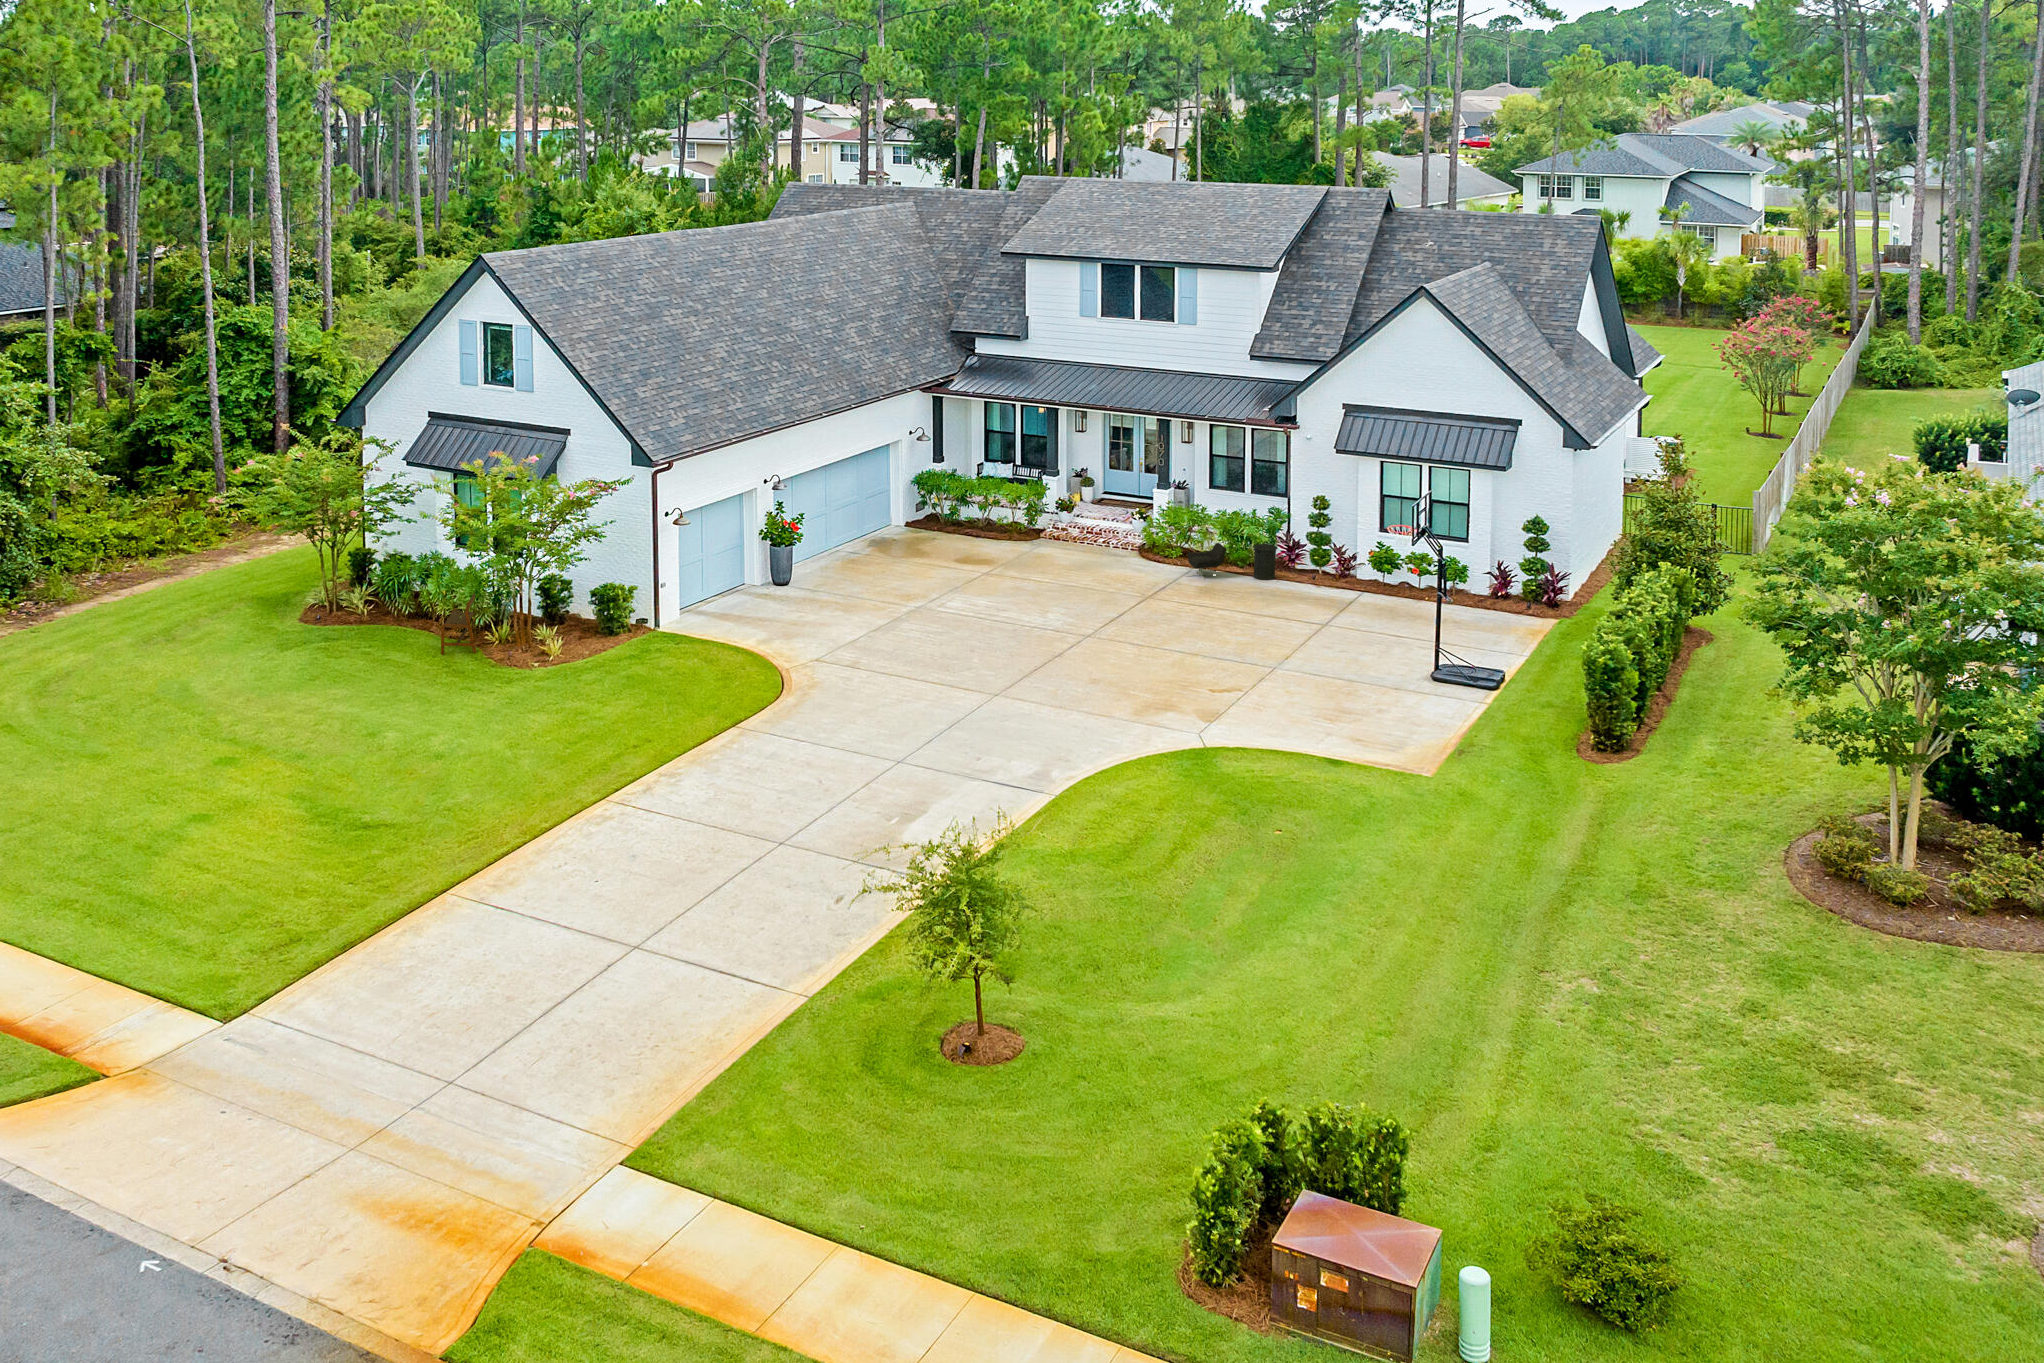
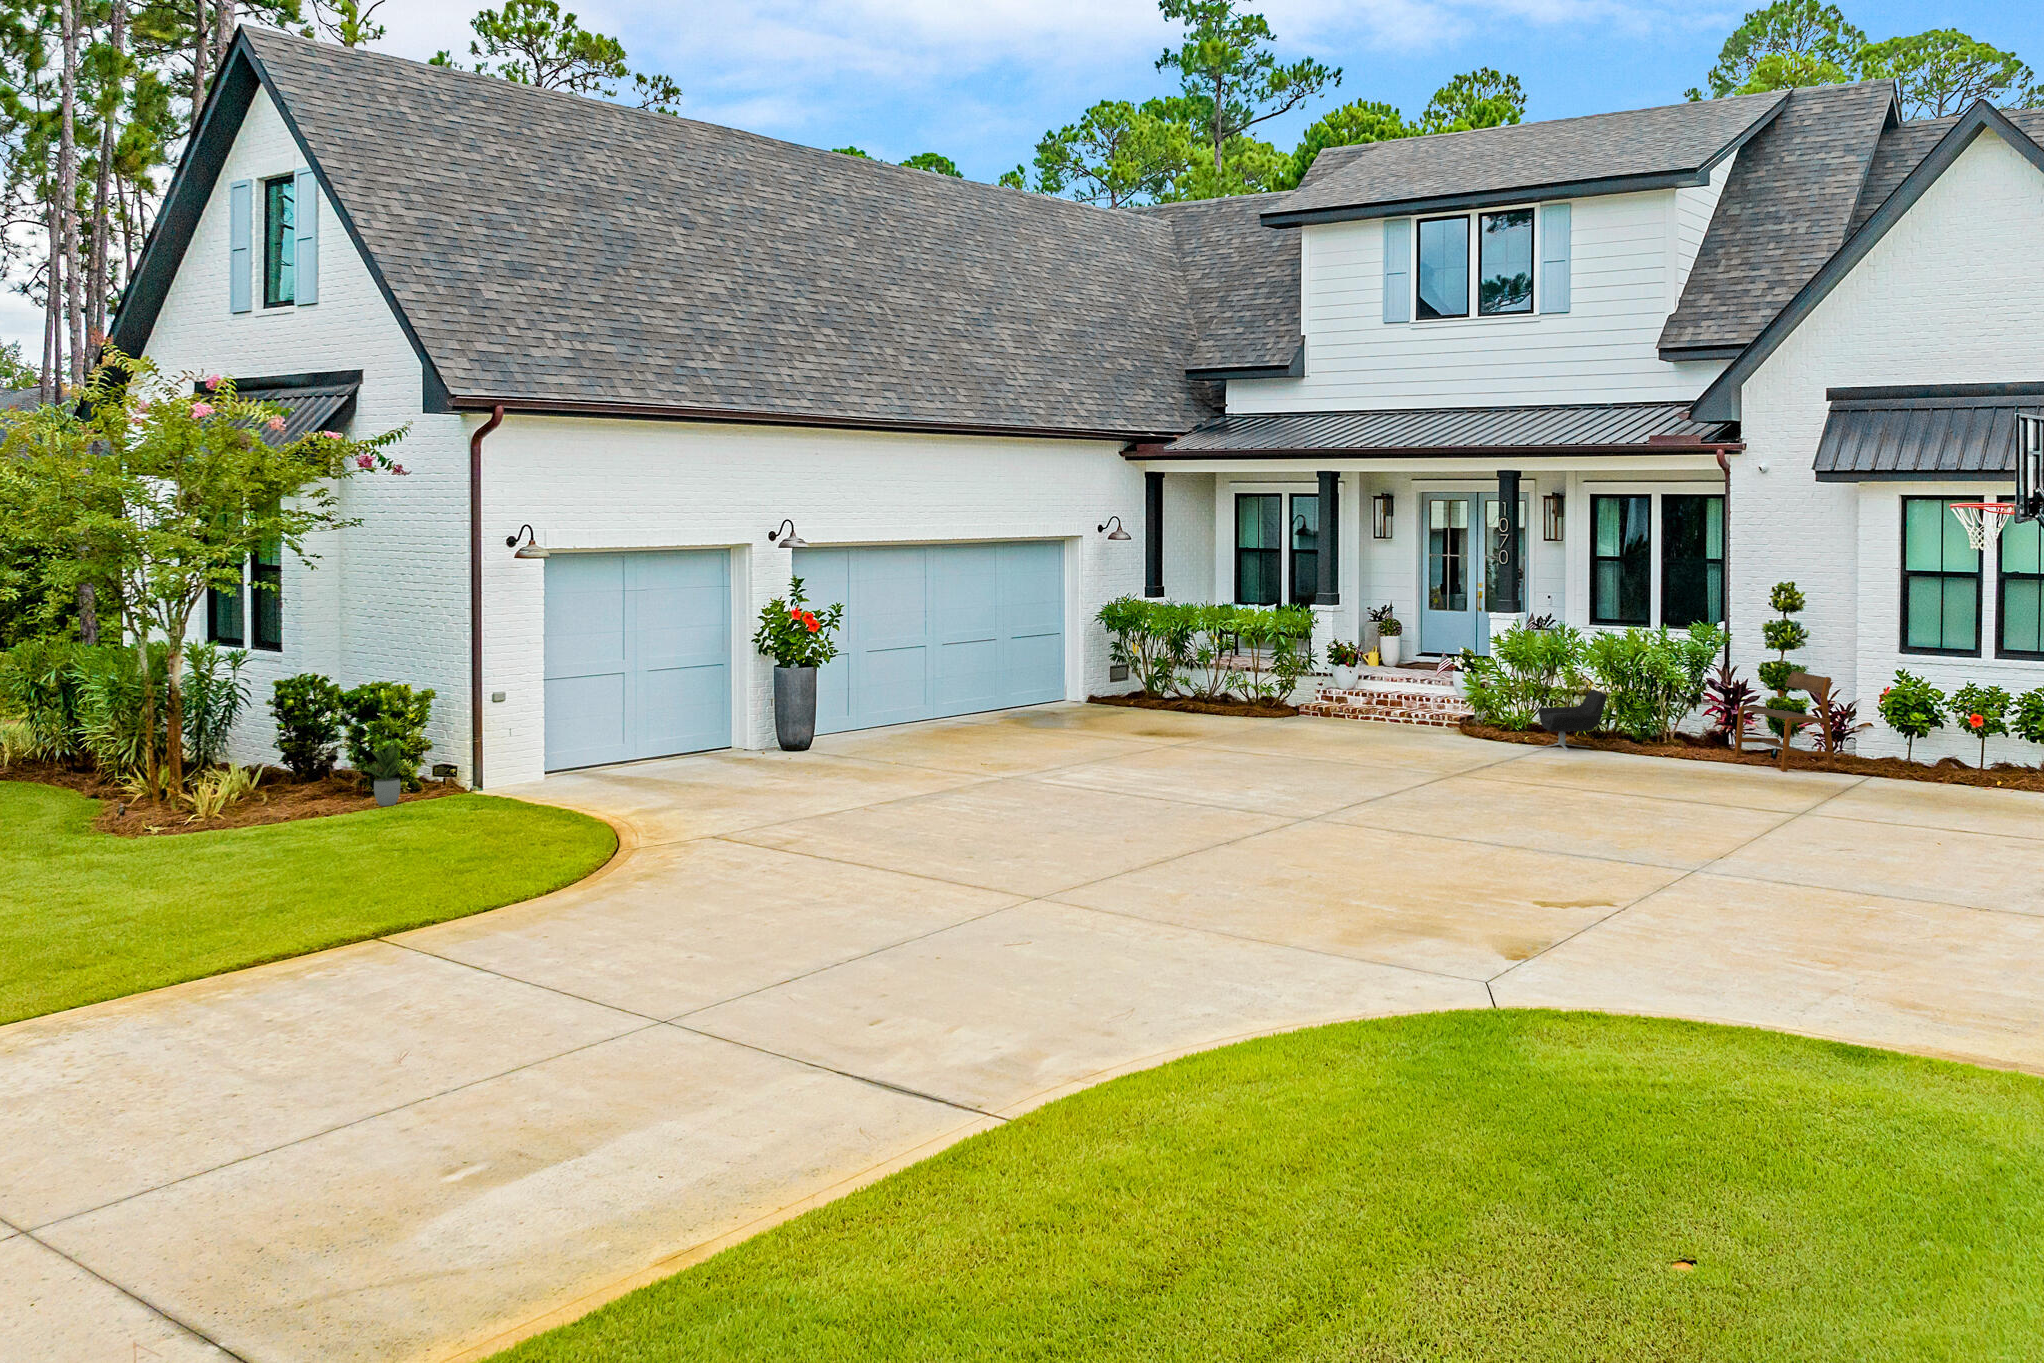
trash can: present [1253,541,1278,580] -> none [1656,682,1703,753]
bench: present [441,593,485,654] -> present [1735,671,1835,772]
potted plant: none [607,610,629,644] -> present [364,739,410,806]

